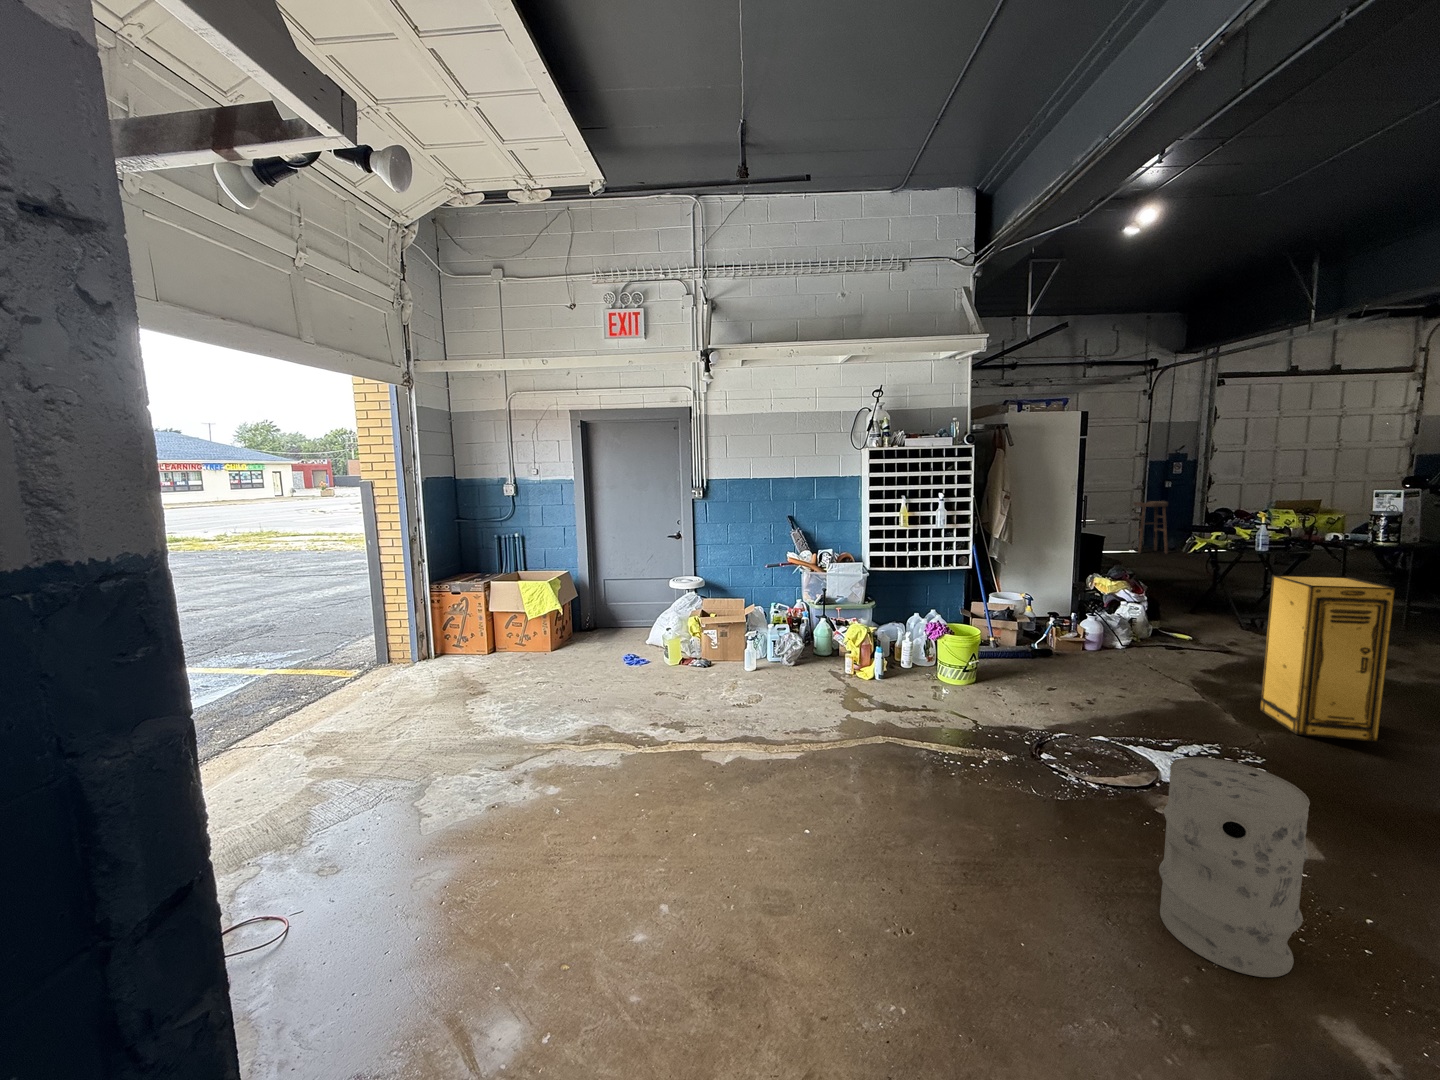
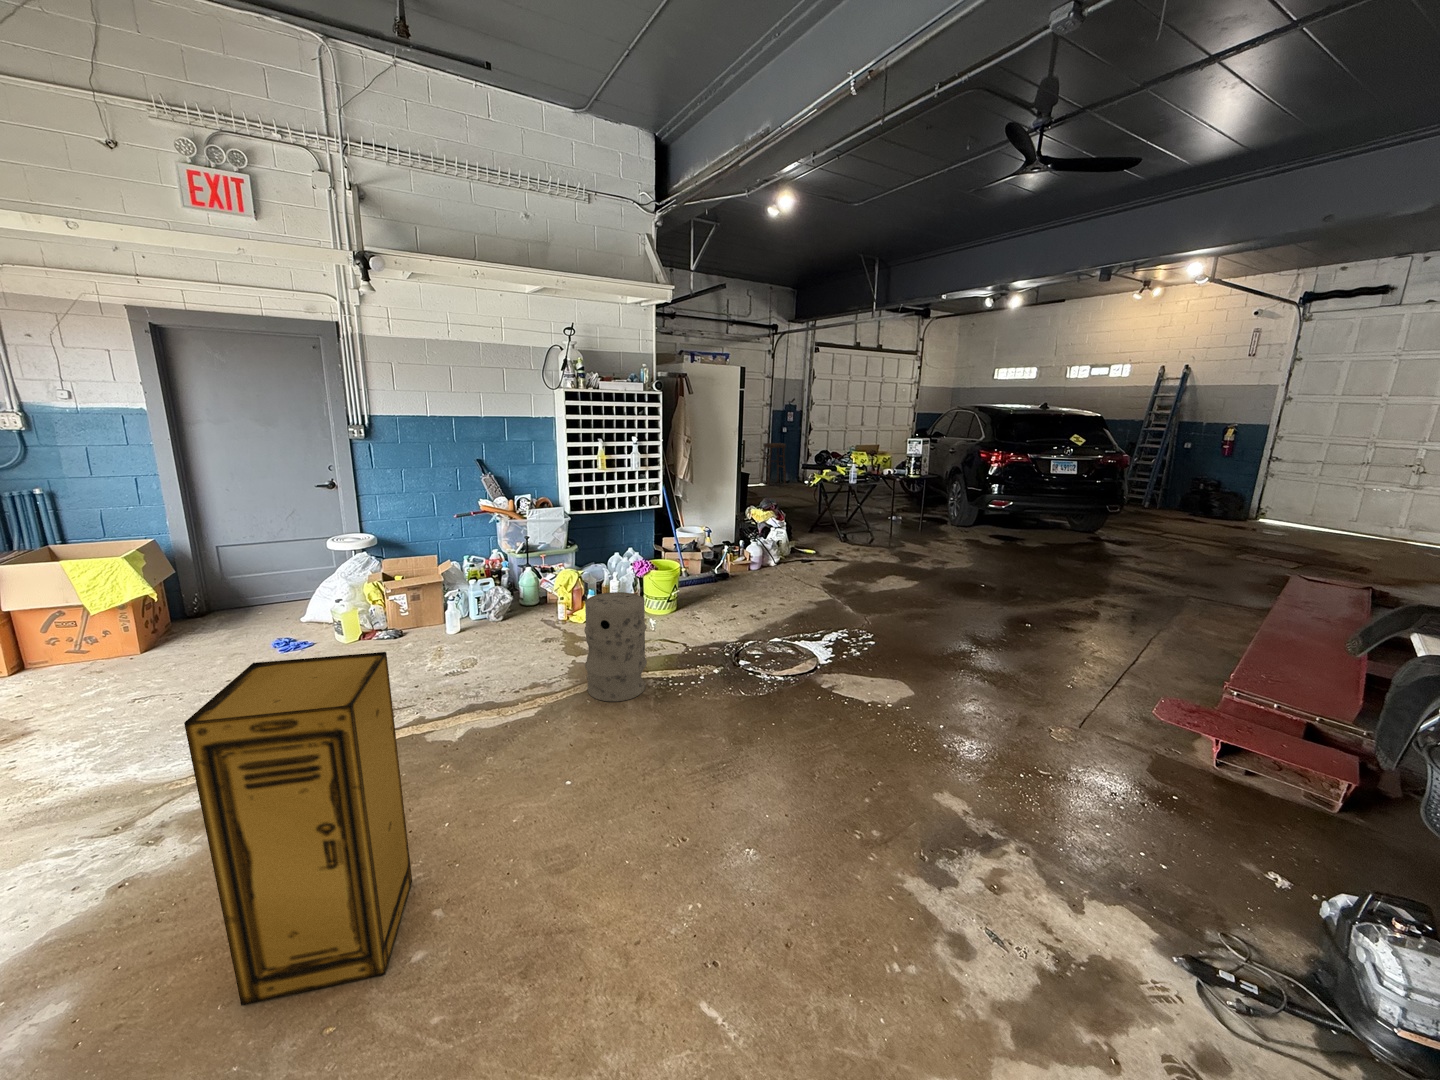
storage cabinet: present [1260,575,1395,742] -> present [184,652,412,1005]
trash can: present [1159,757,1310,977] -> present [584,592,647,701]

